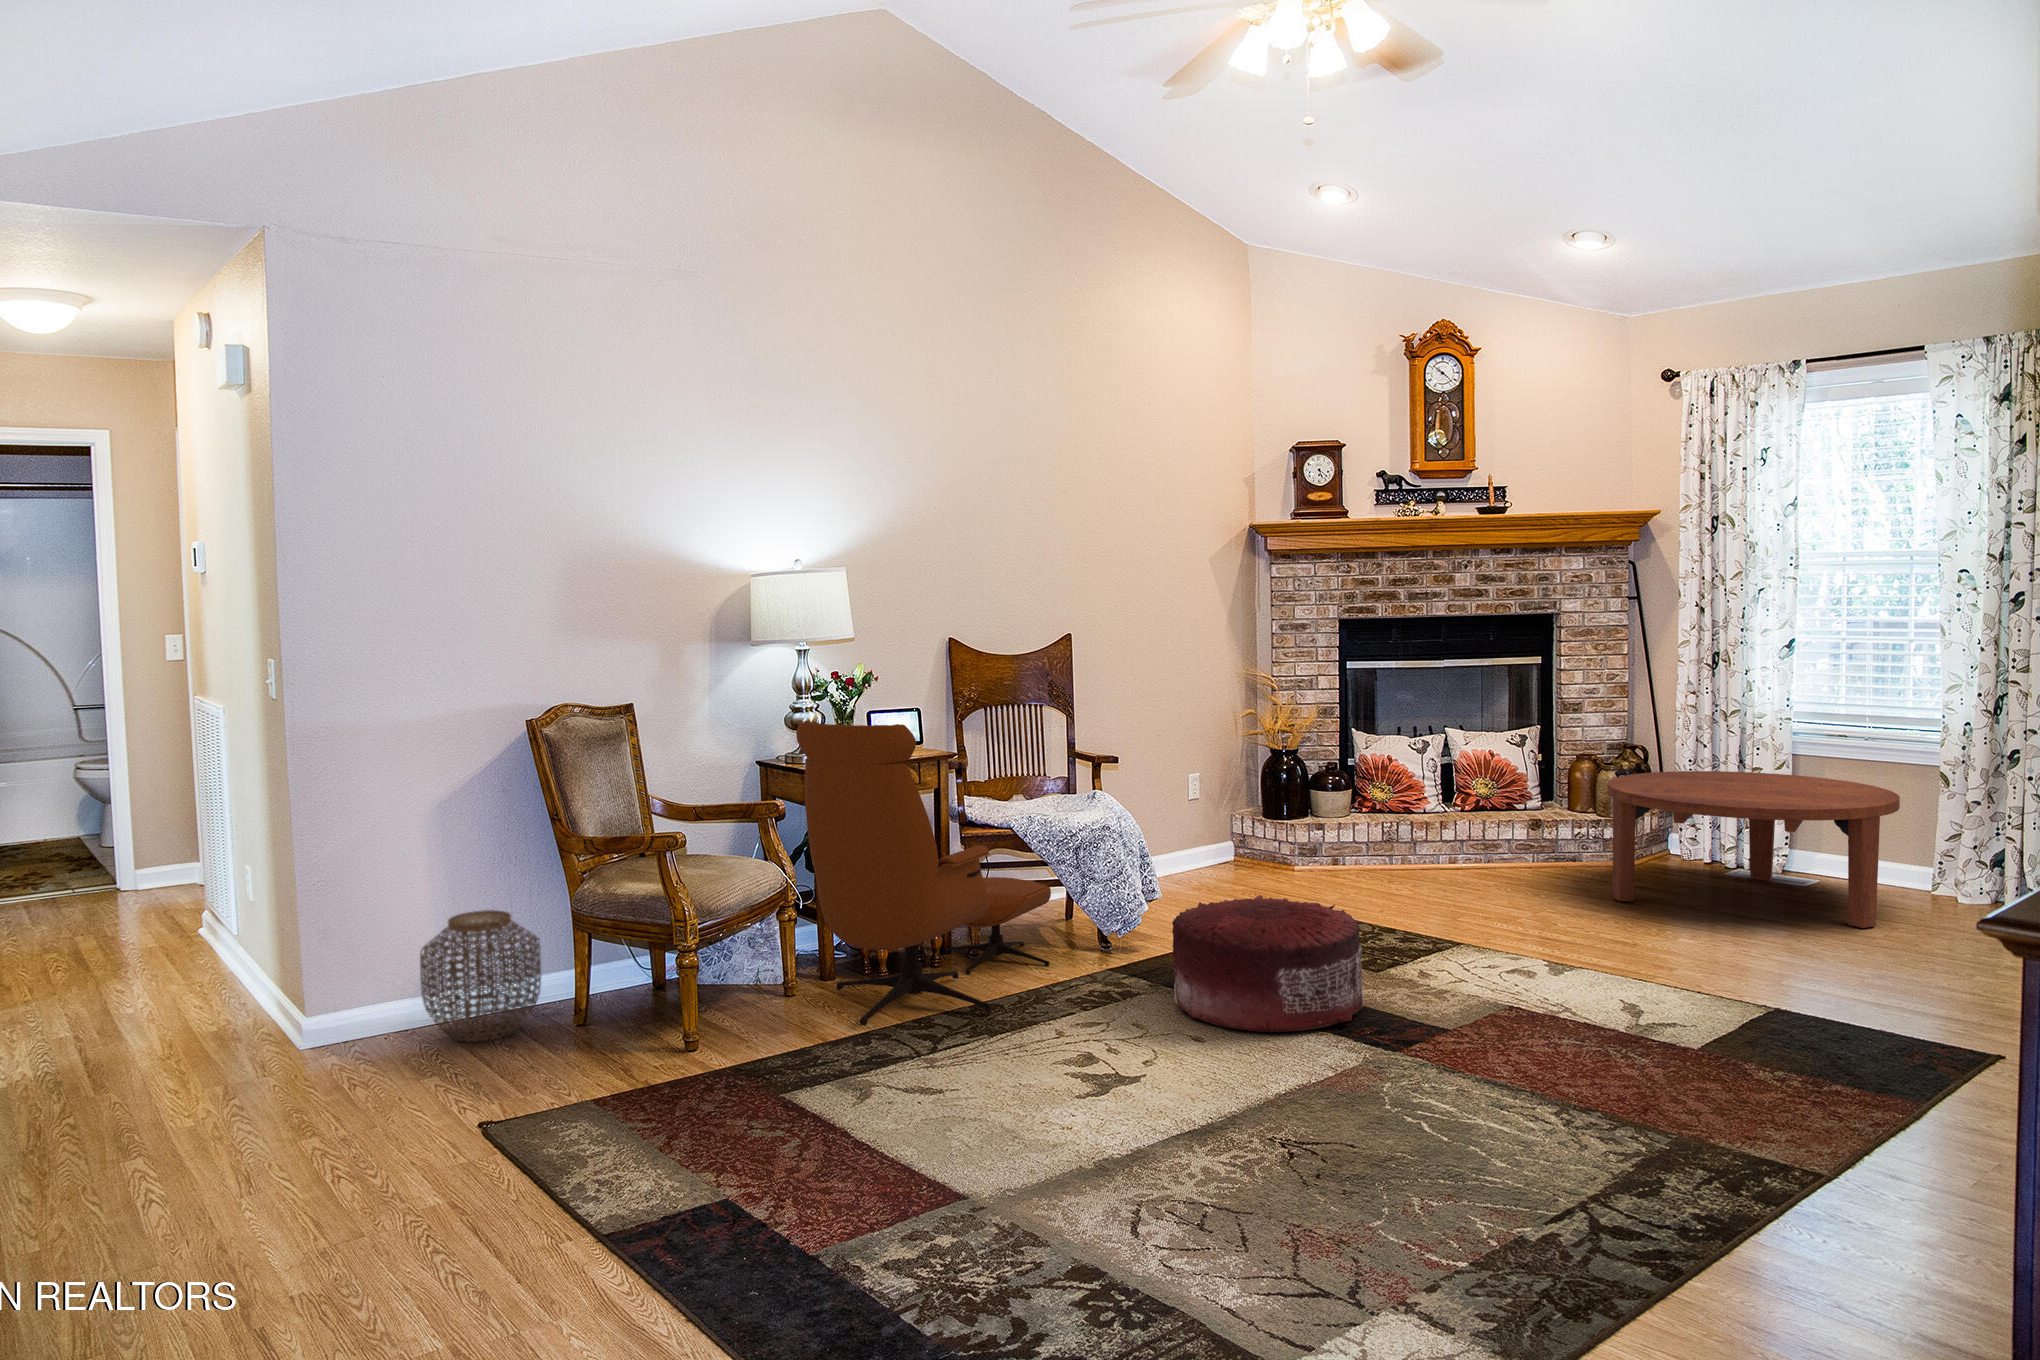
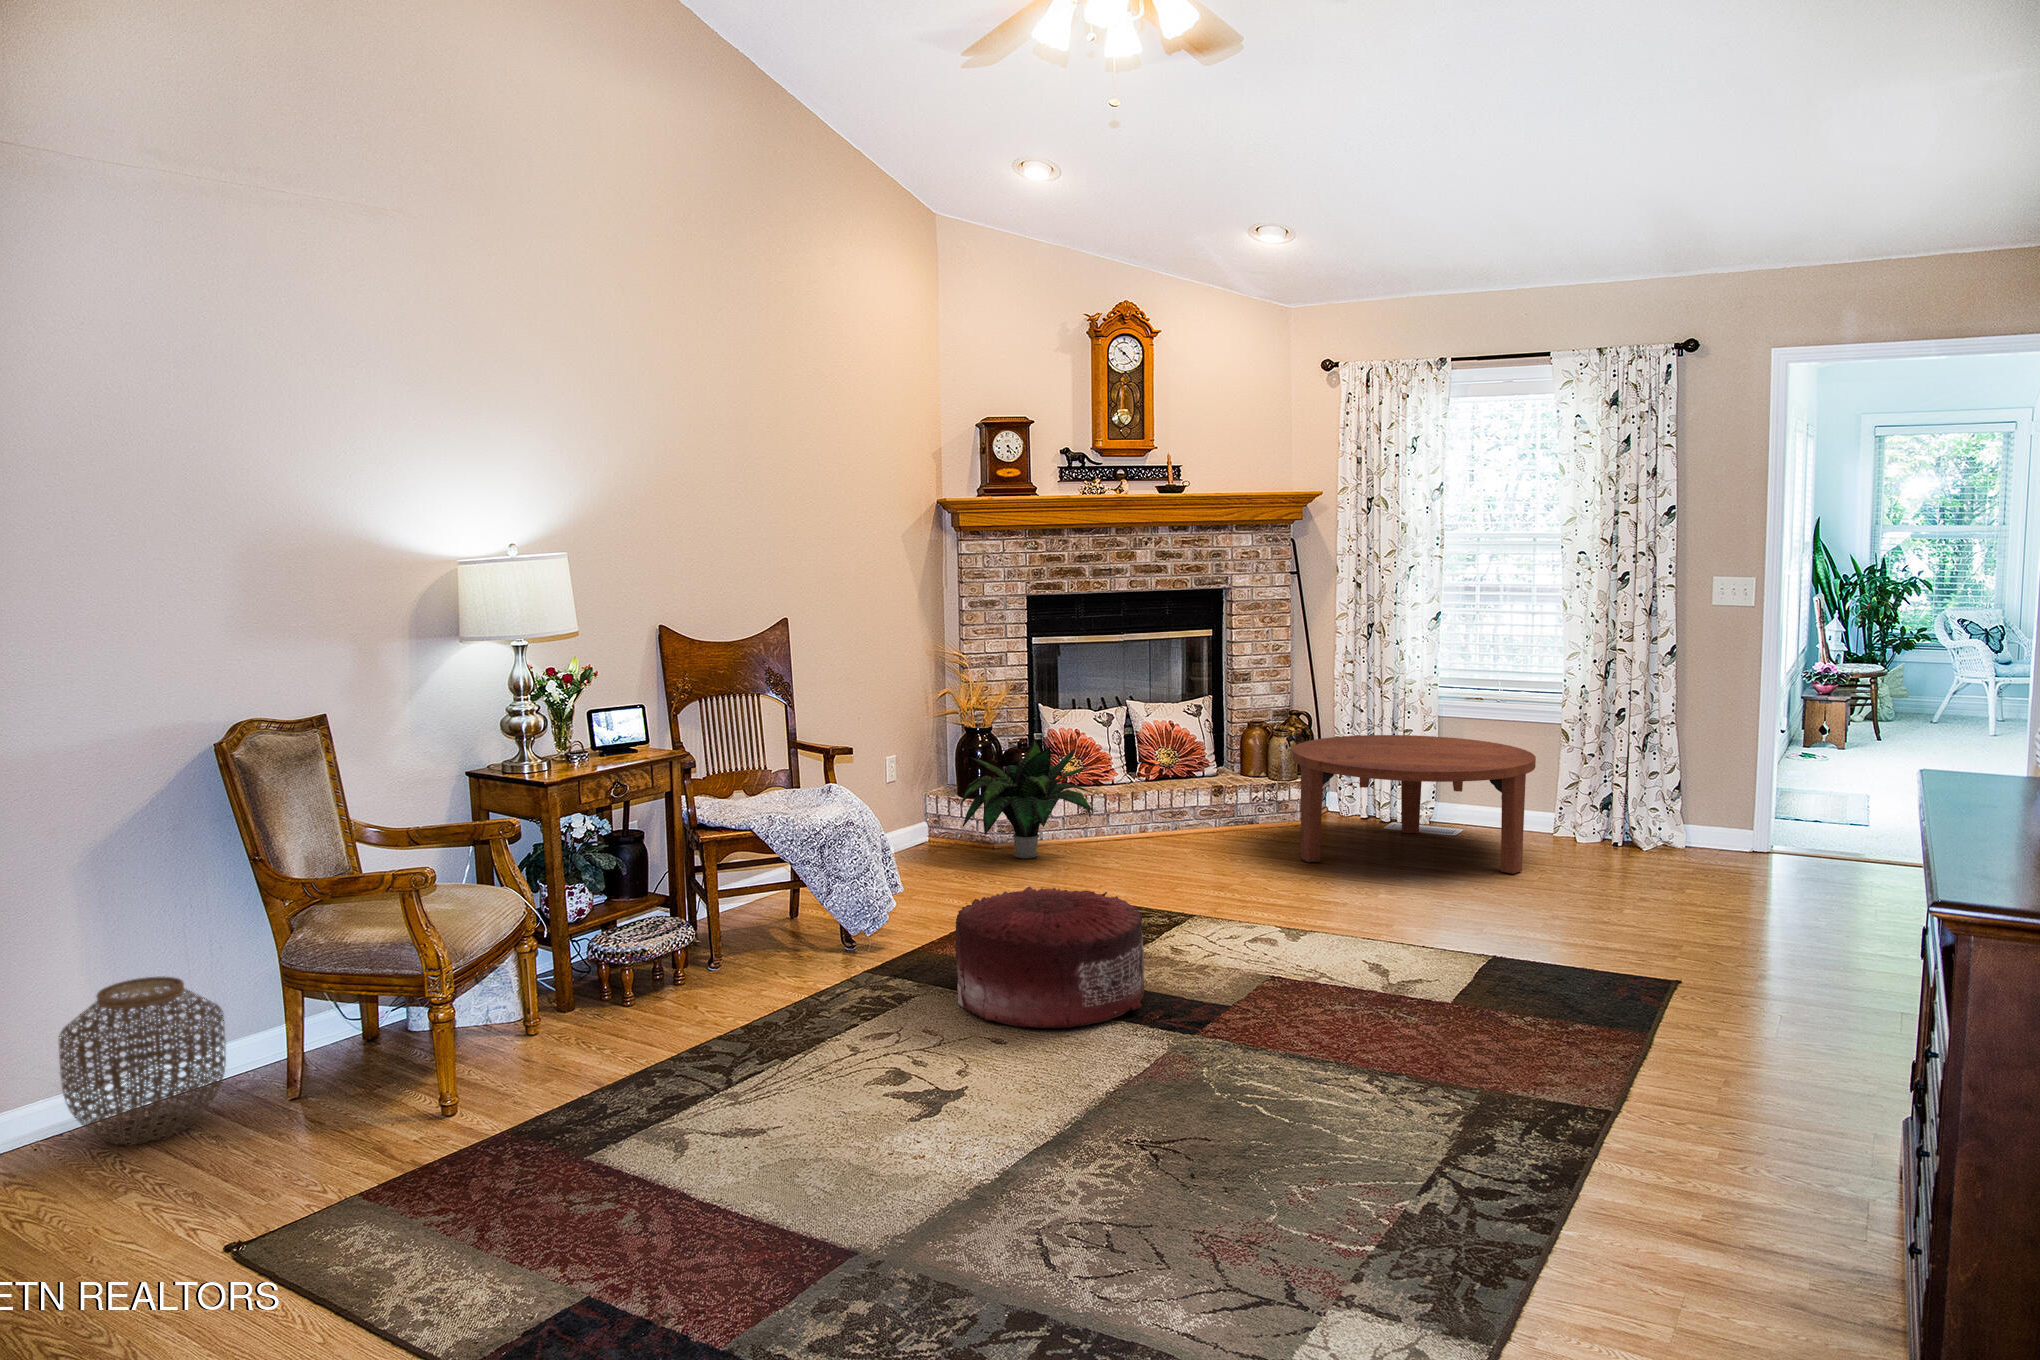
lounge chair: present [796,720,1051,1026] -> none [551,728,806,1067]
potted plant: none [1249,759,1391,879] -> present [960,738,1094,858]

